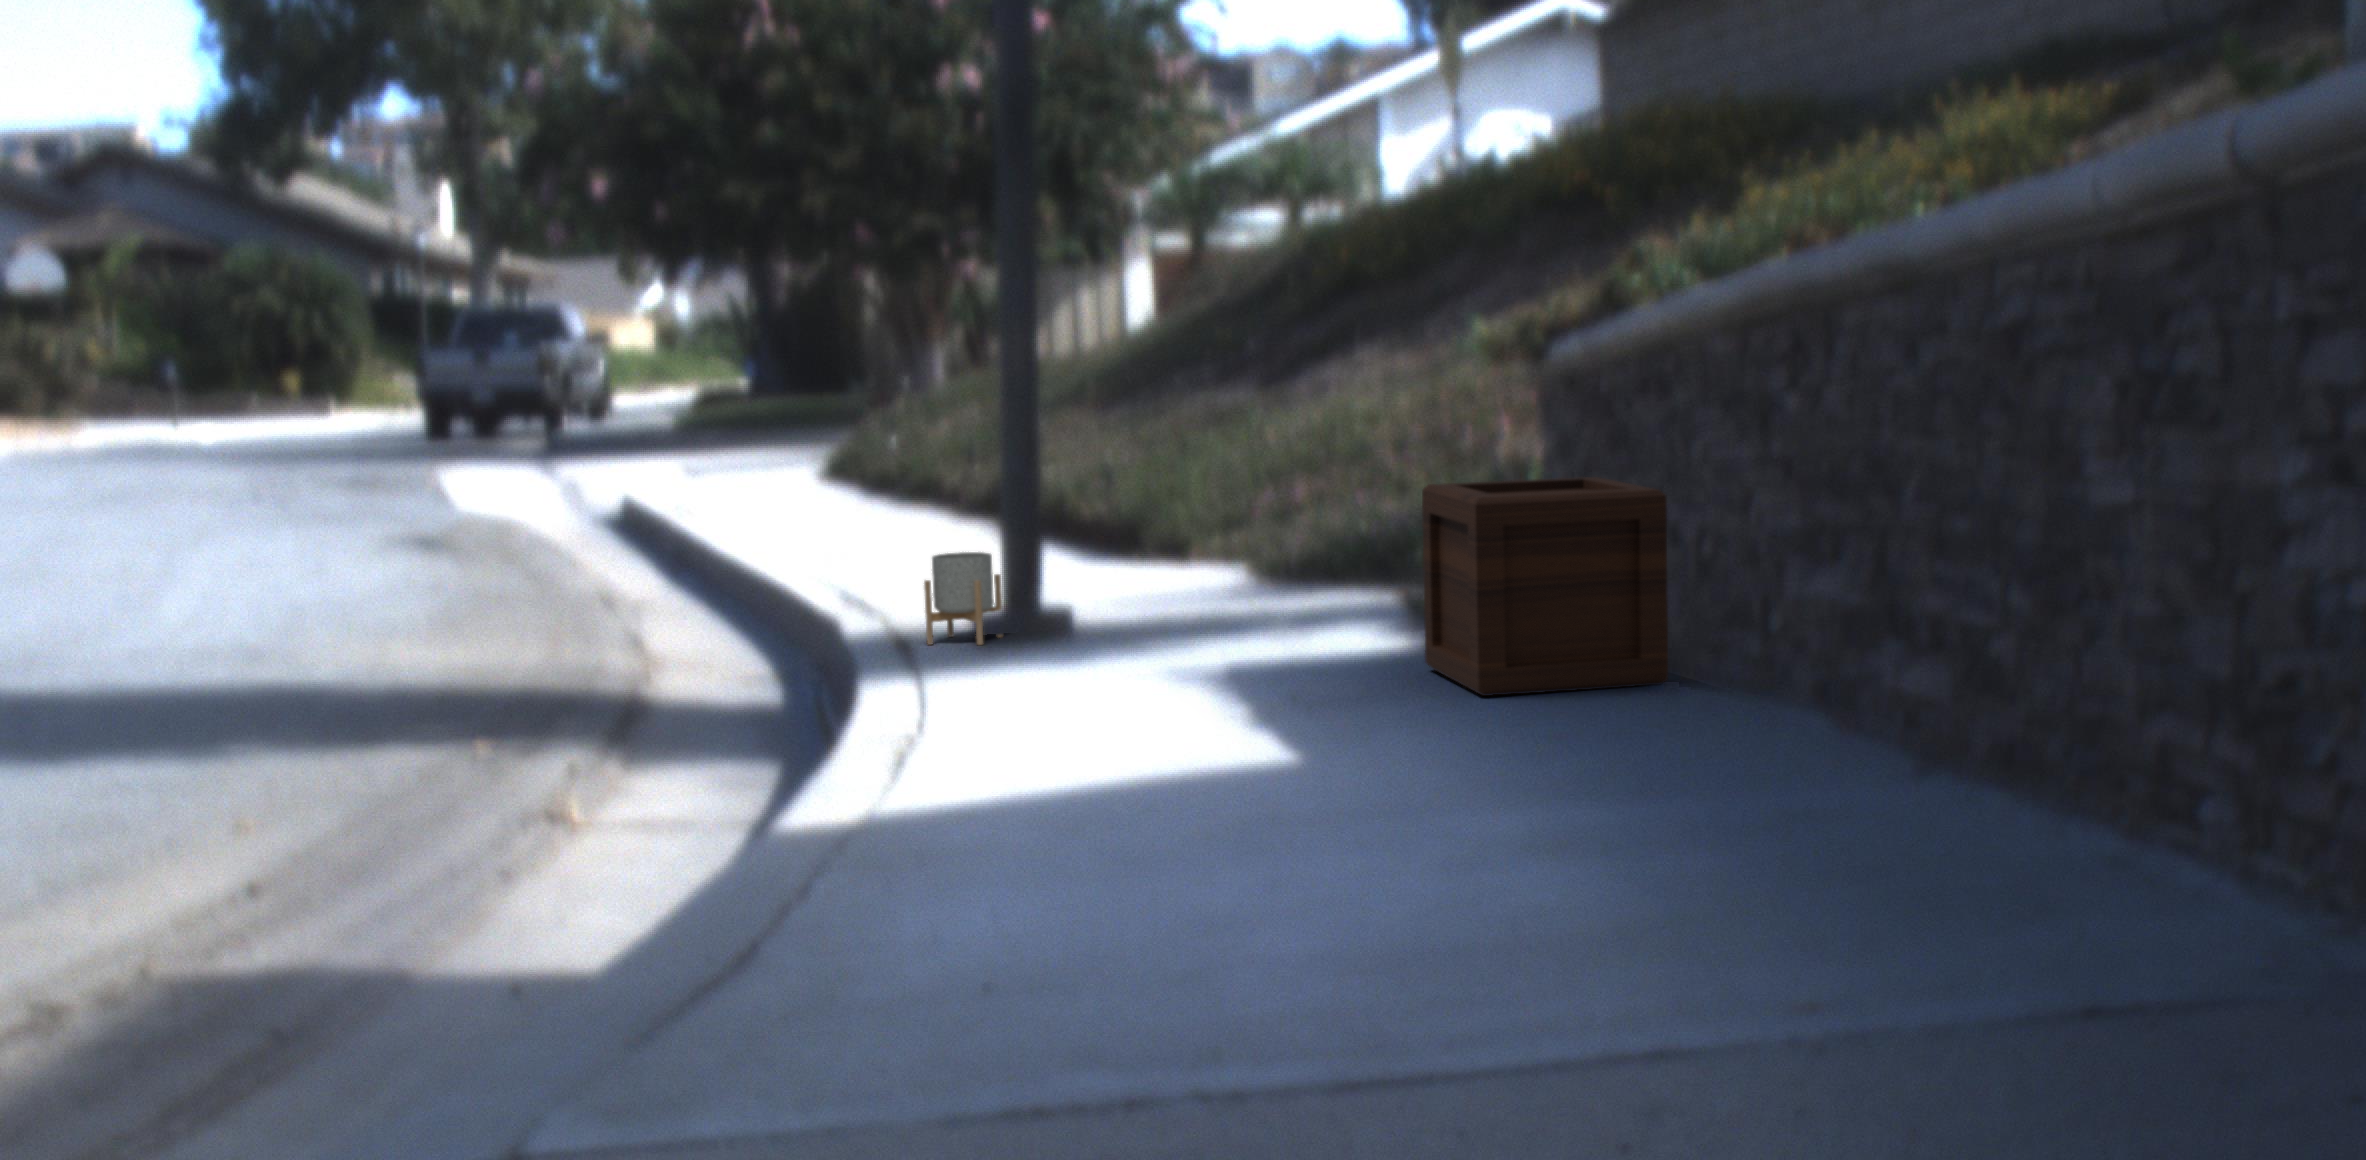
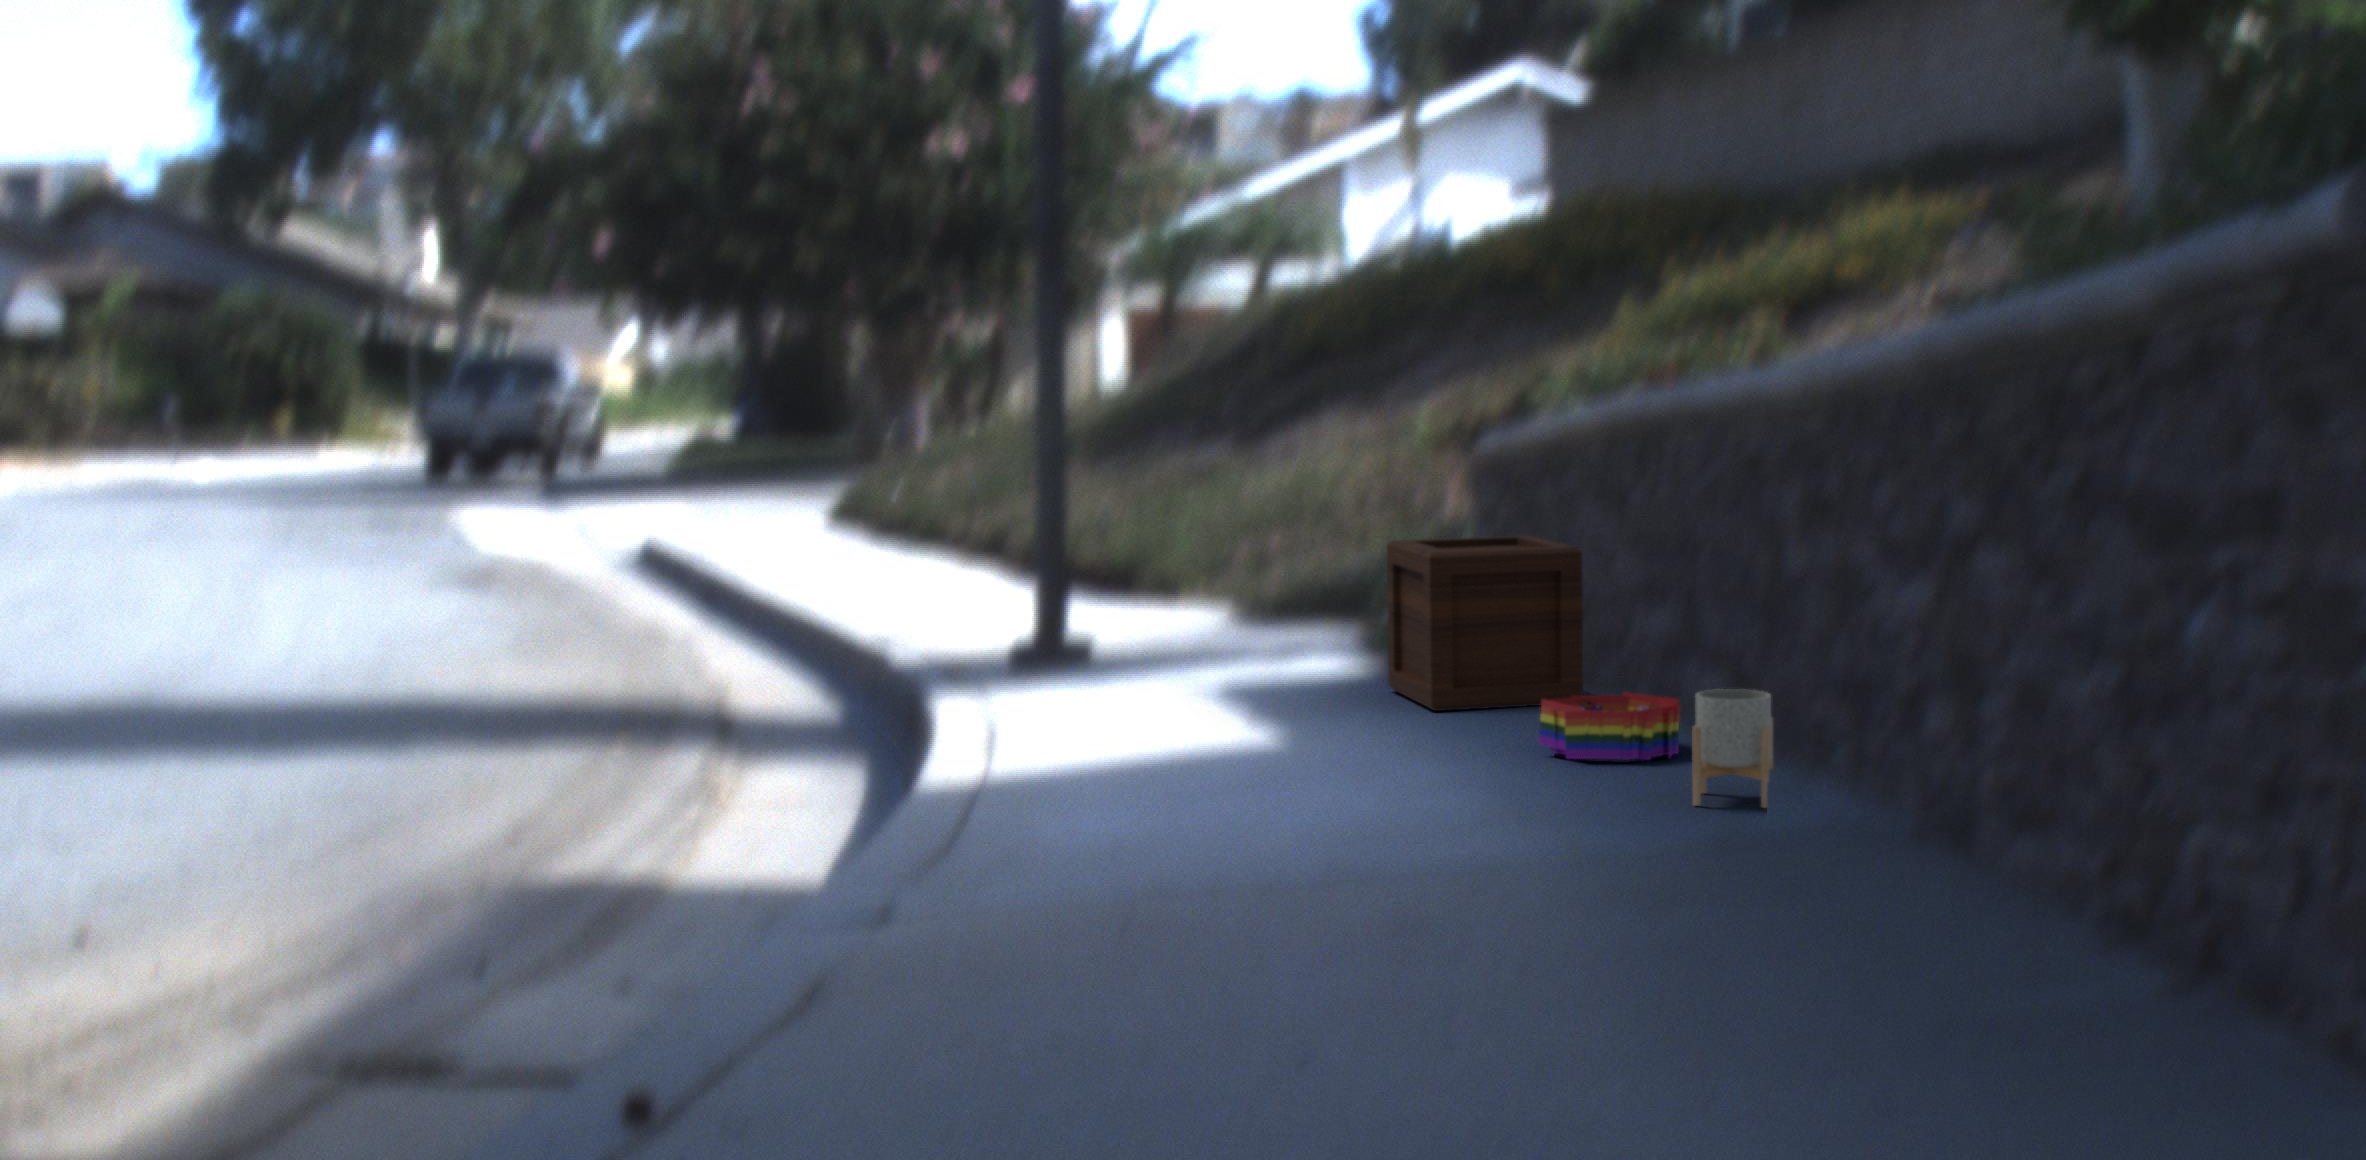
planter: present [924,552,1002,645] -> present [1692,689,1773,808]
storage bin: none [1618,673,1802,764] -> present [1539,692,1680,760]

